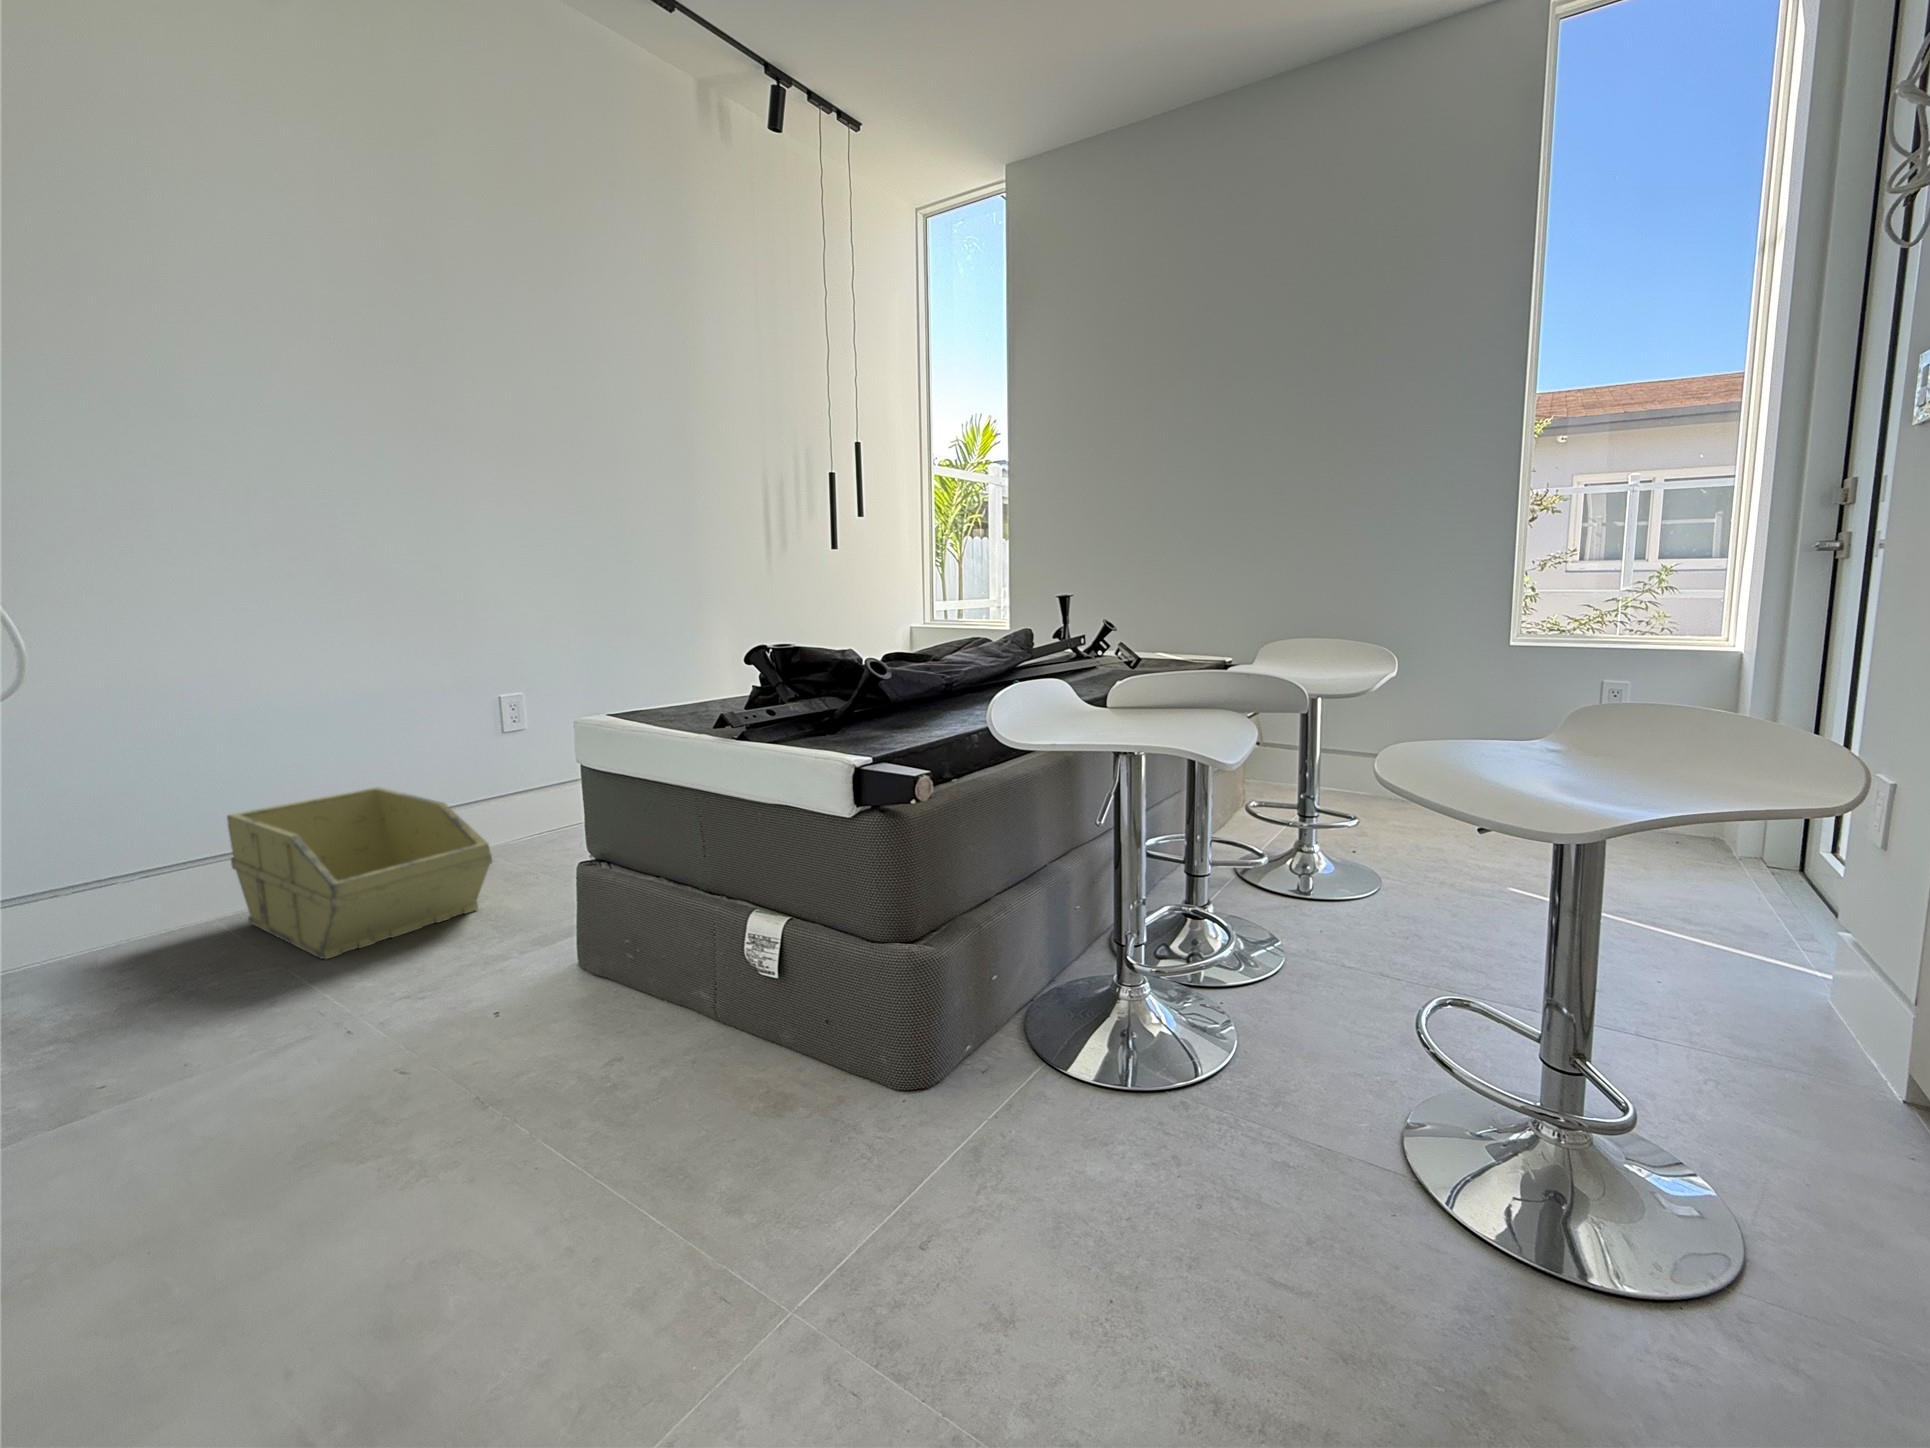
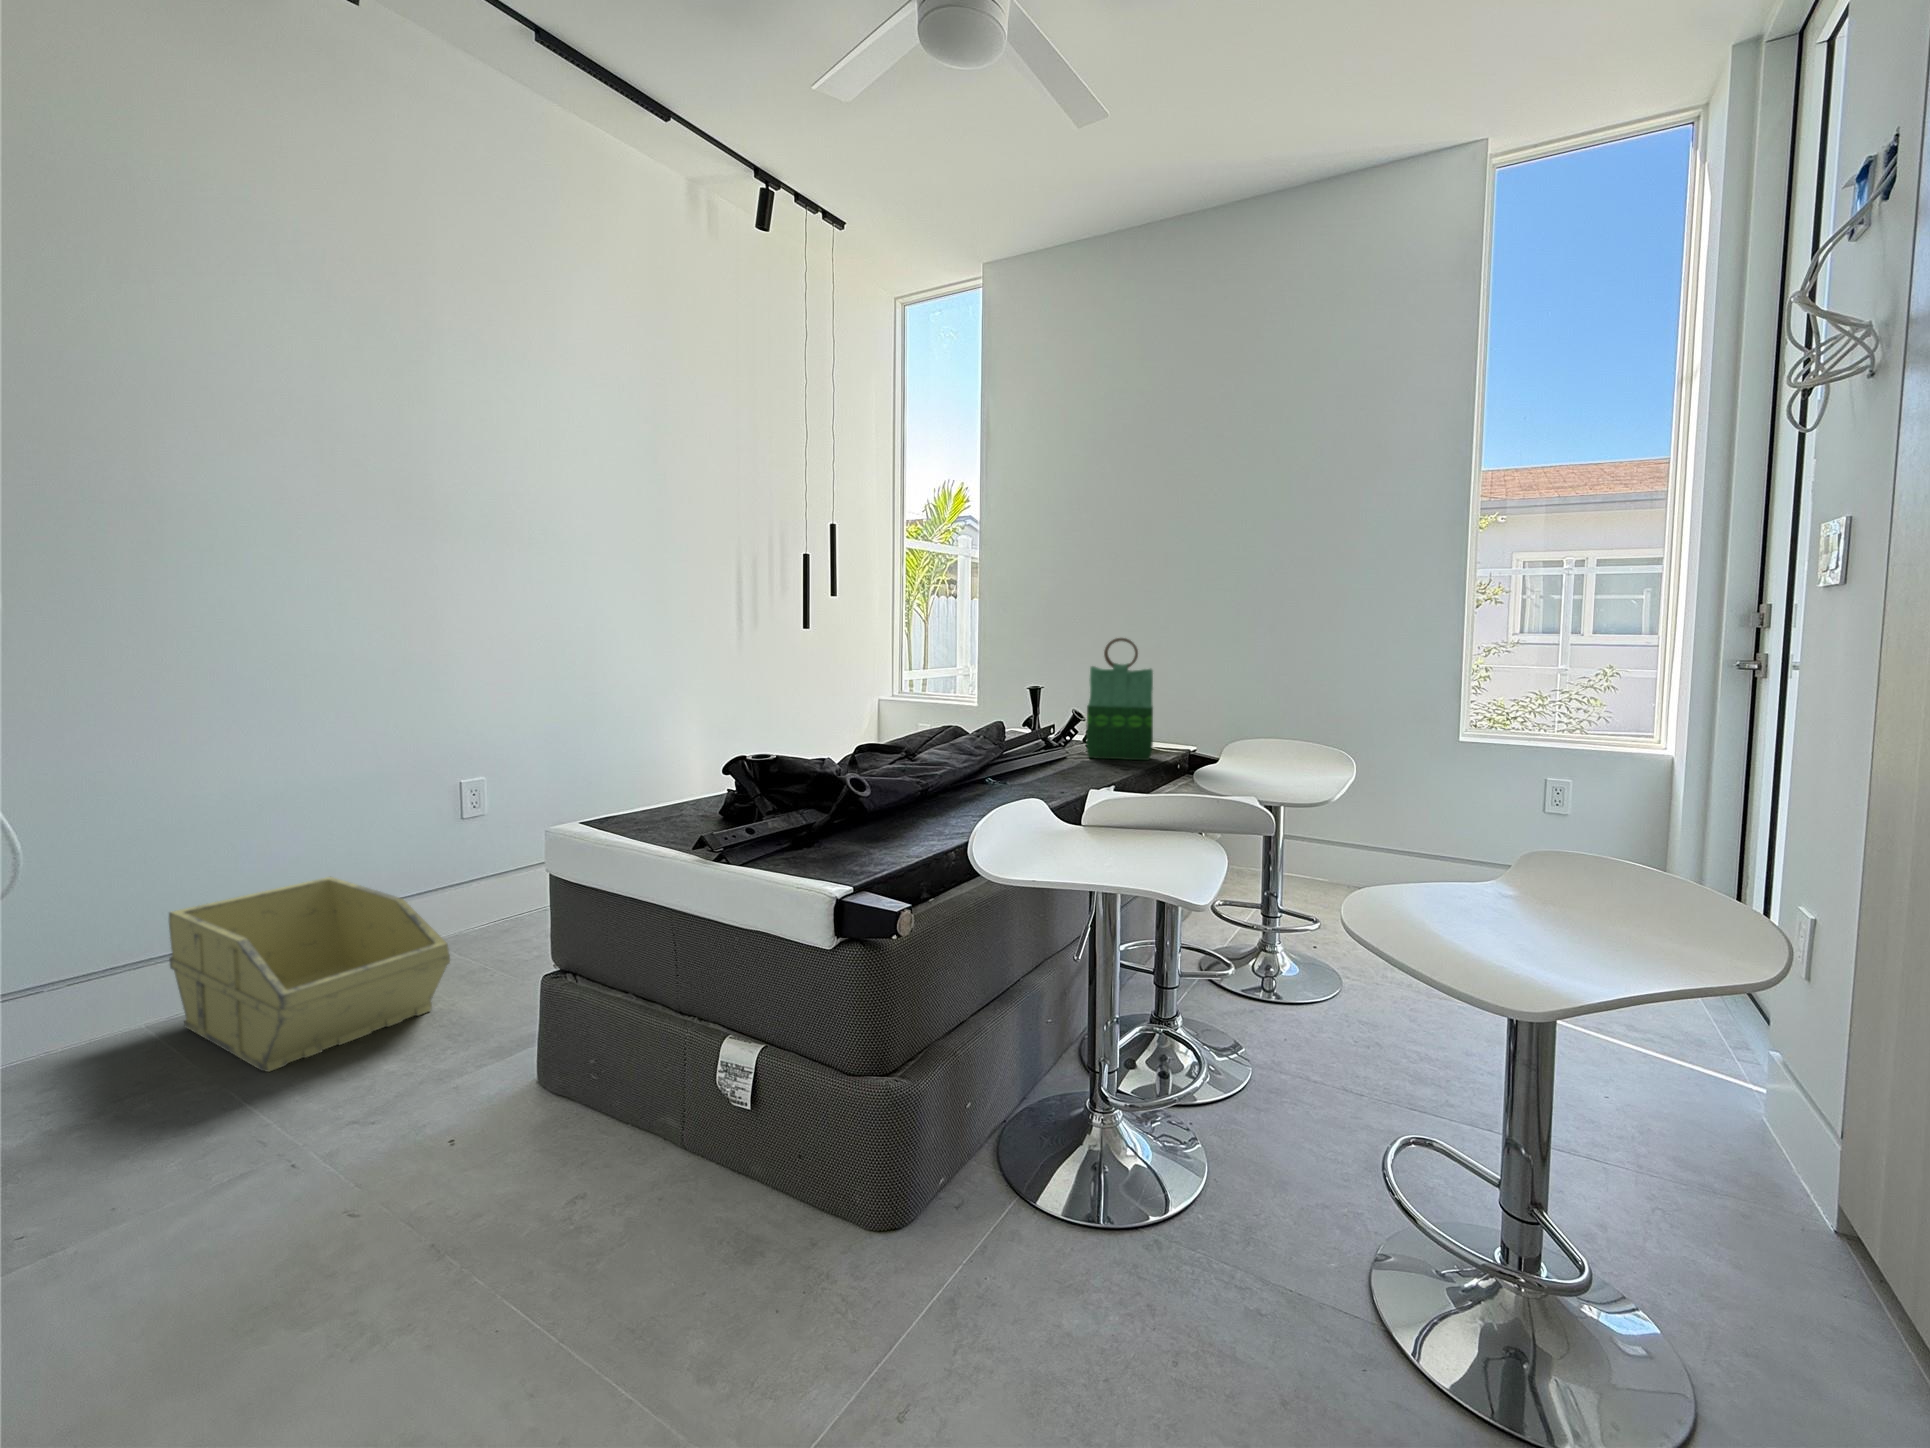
tote bag: none [1116,539,1186,665] -> present [1086,638,1153,760]

